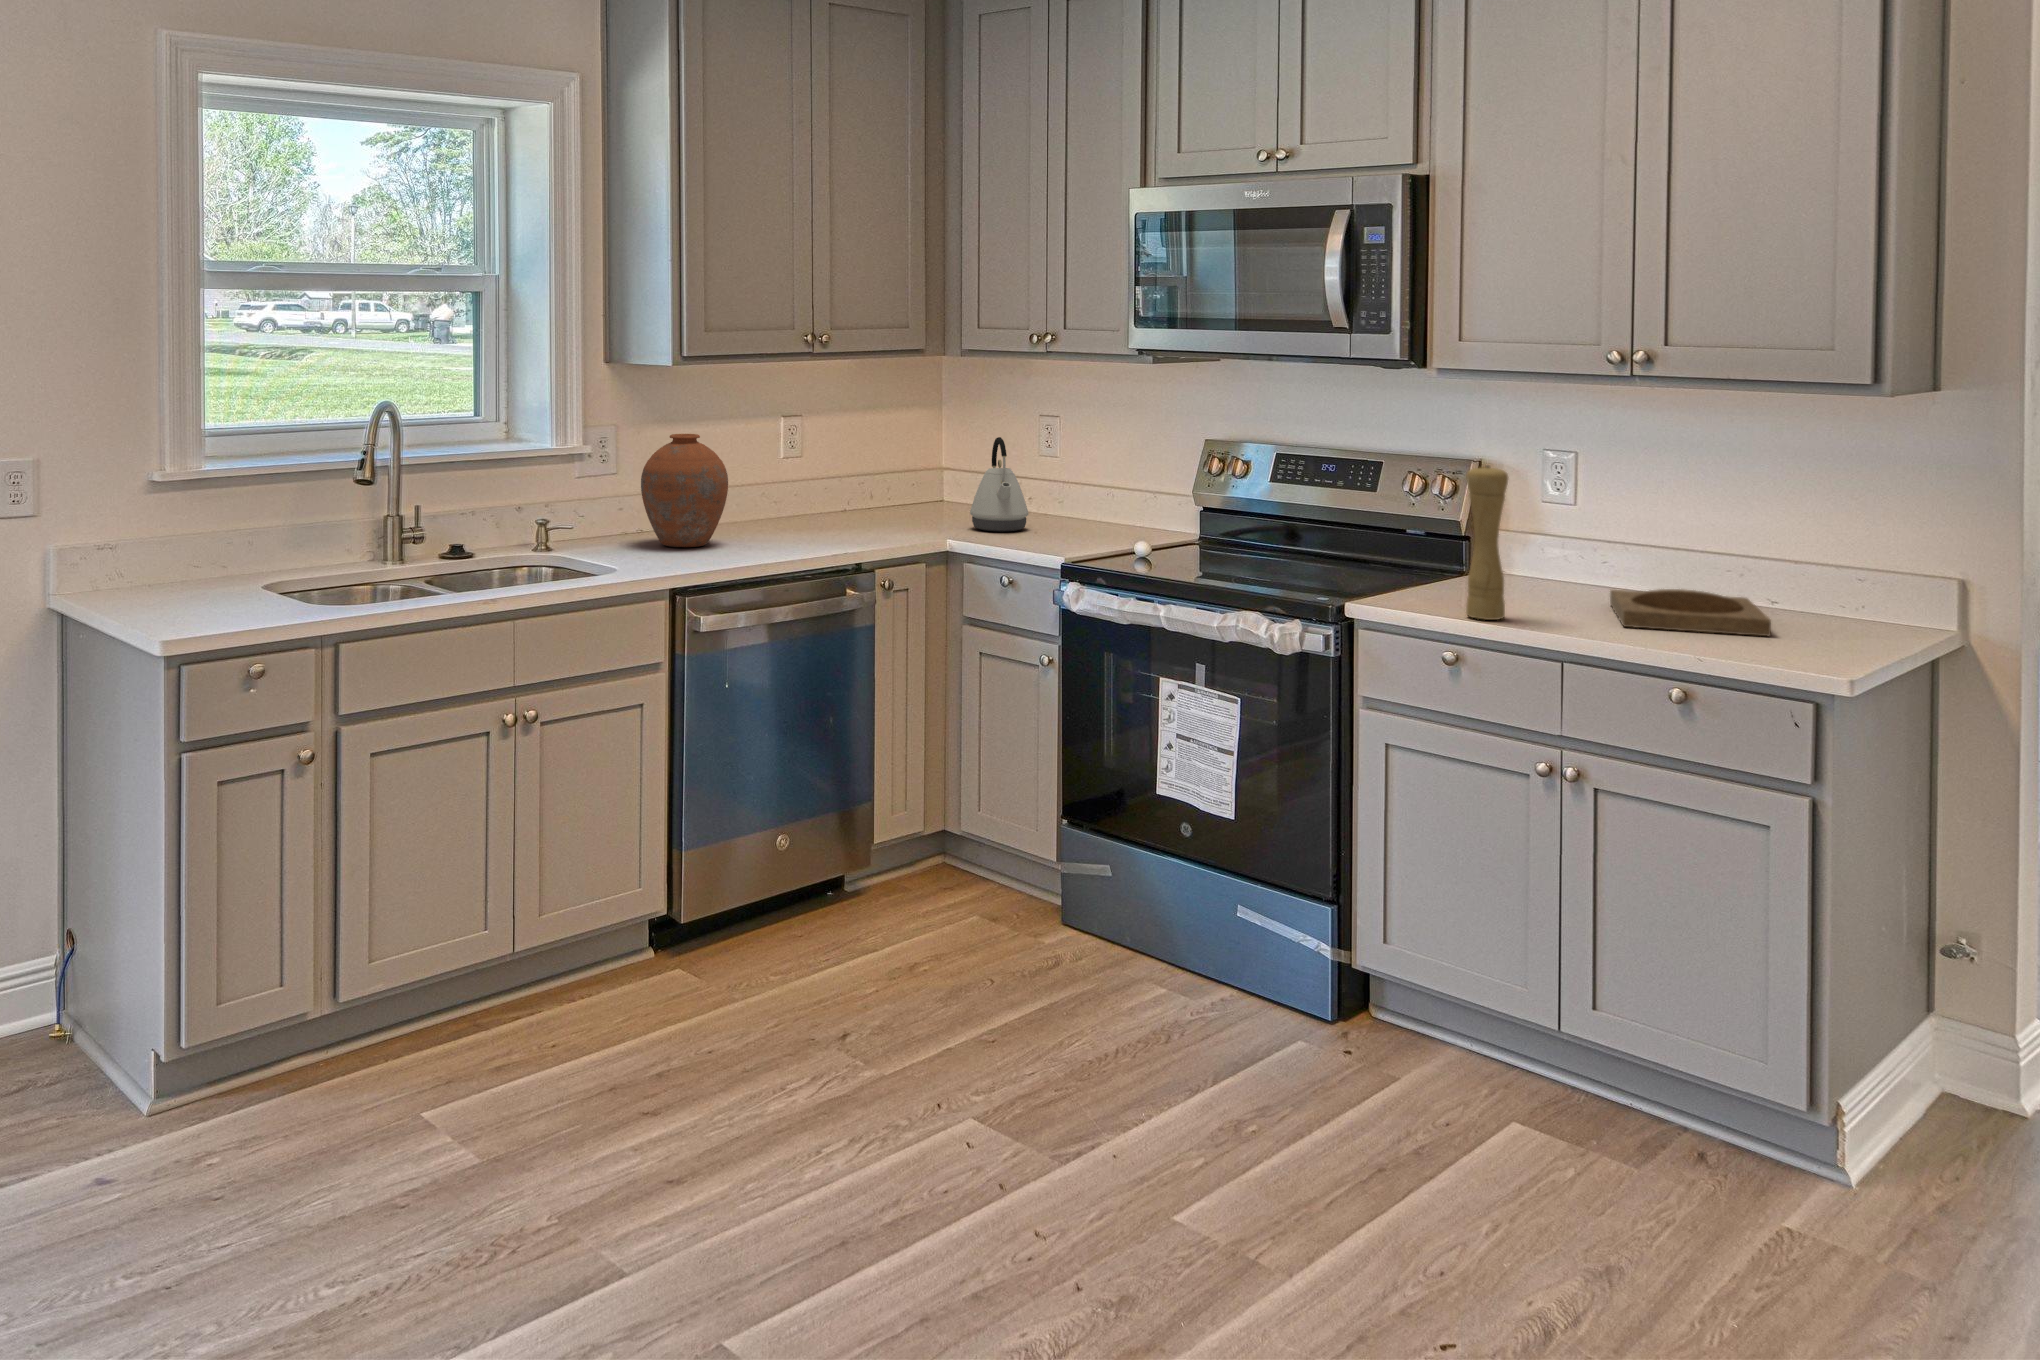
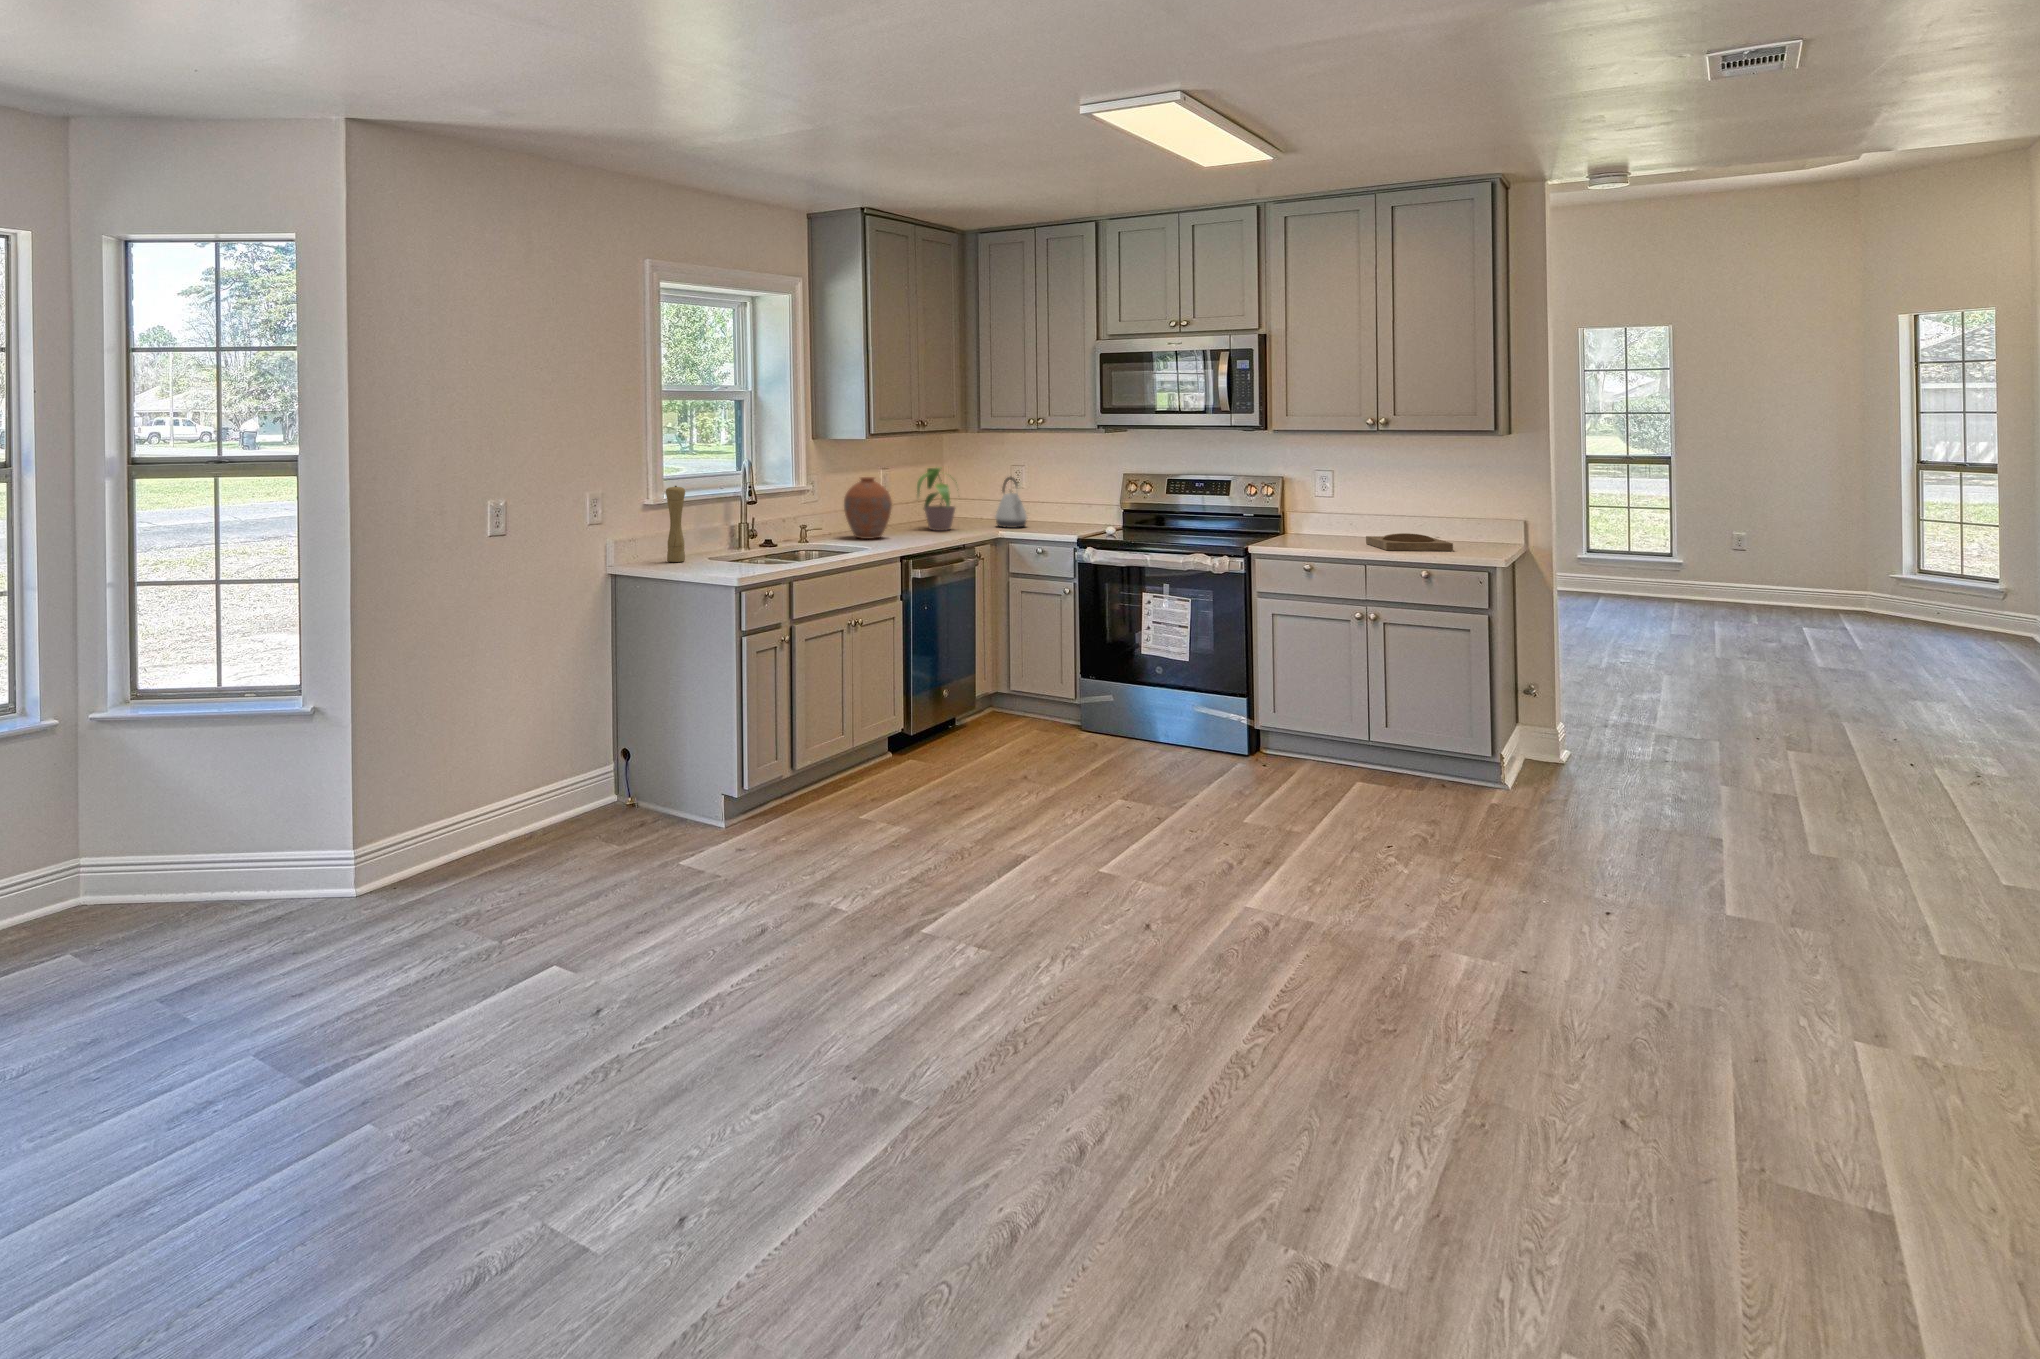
potted plant: none [806,417,904,533] -> present [917,468,957,531]
pepper mill: present [1466,465,1508,620] -> present [666,486,685,562]

